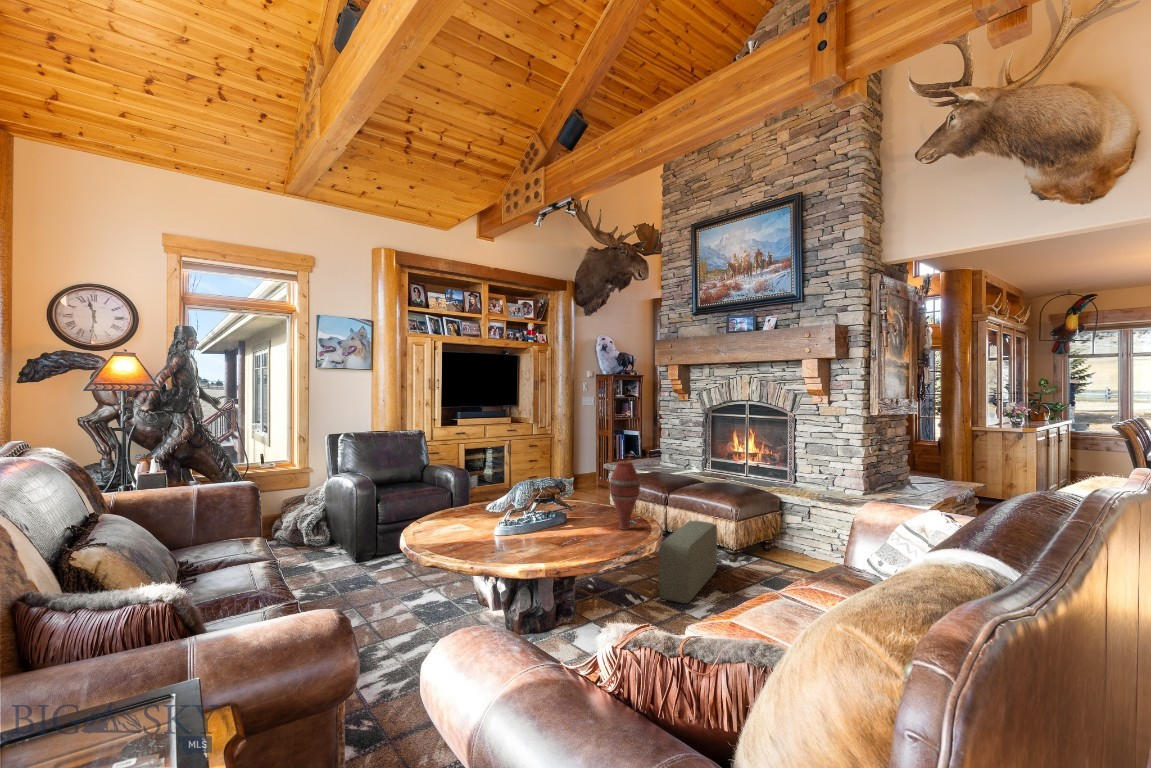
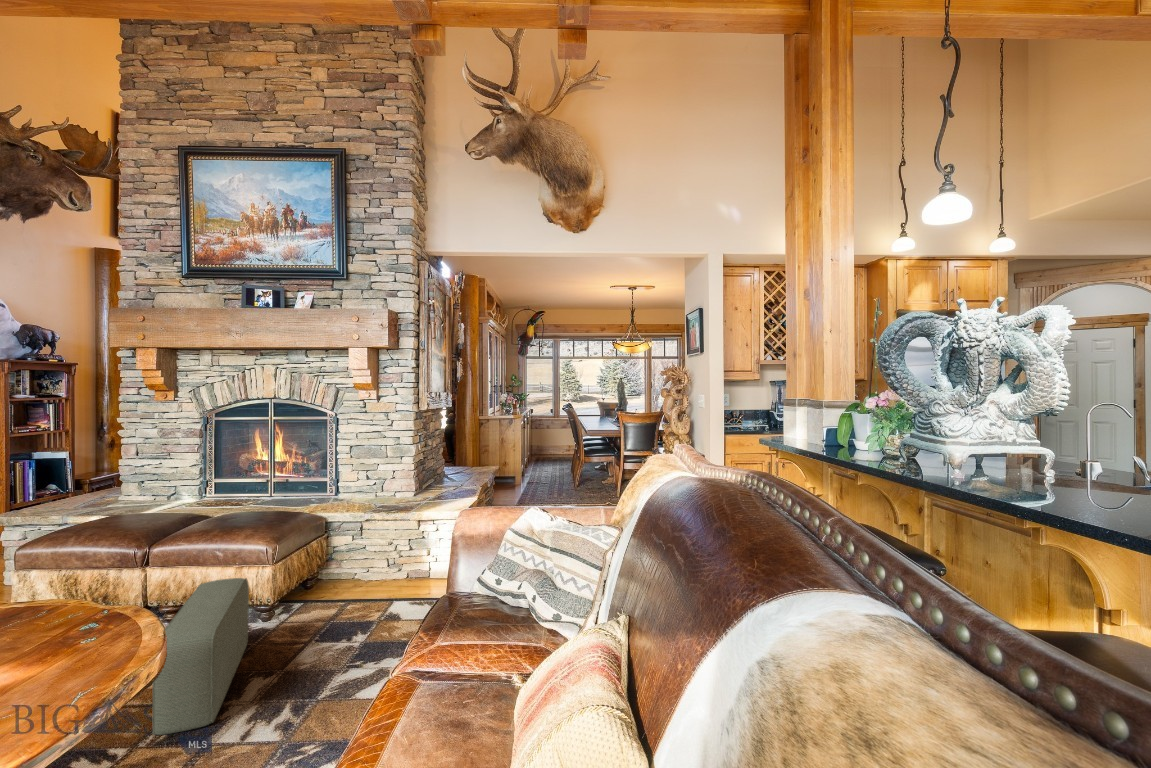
vase: present [610,460,640,530] -> none [41,518,120,656]

